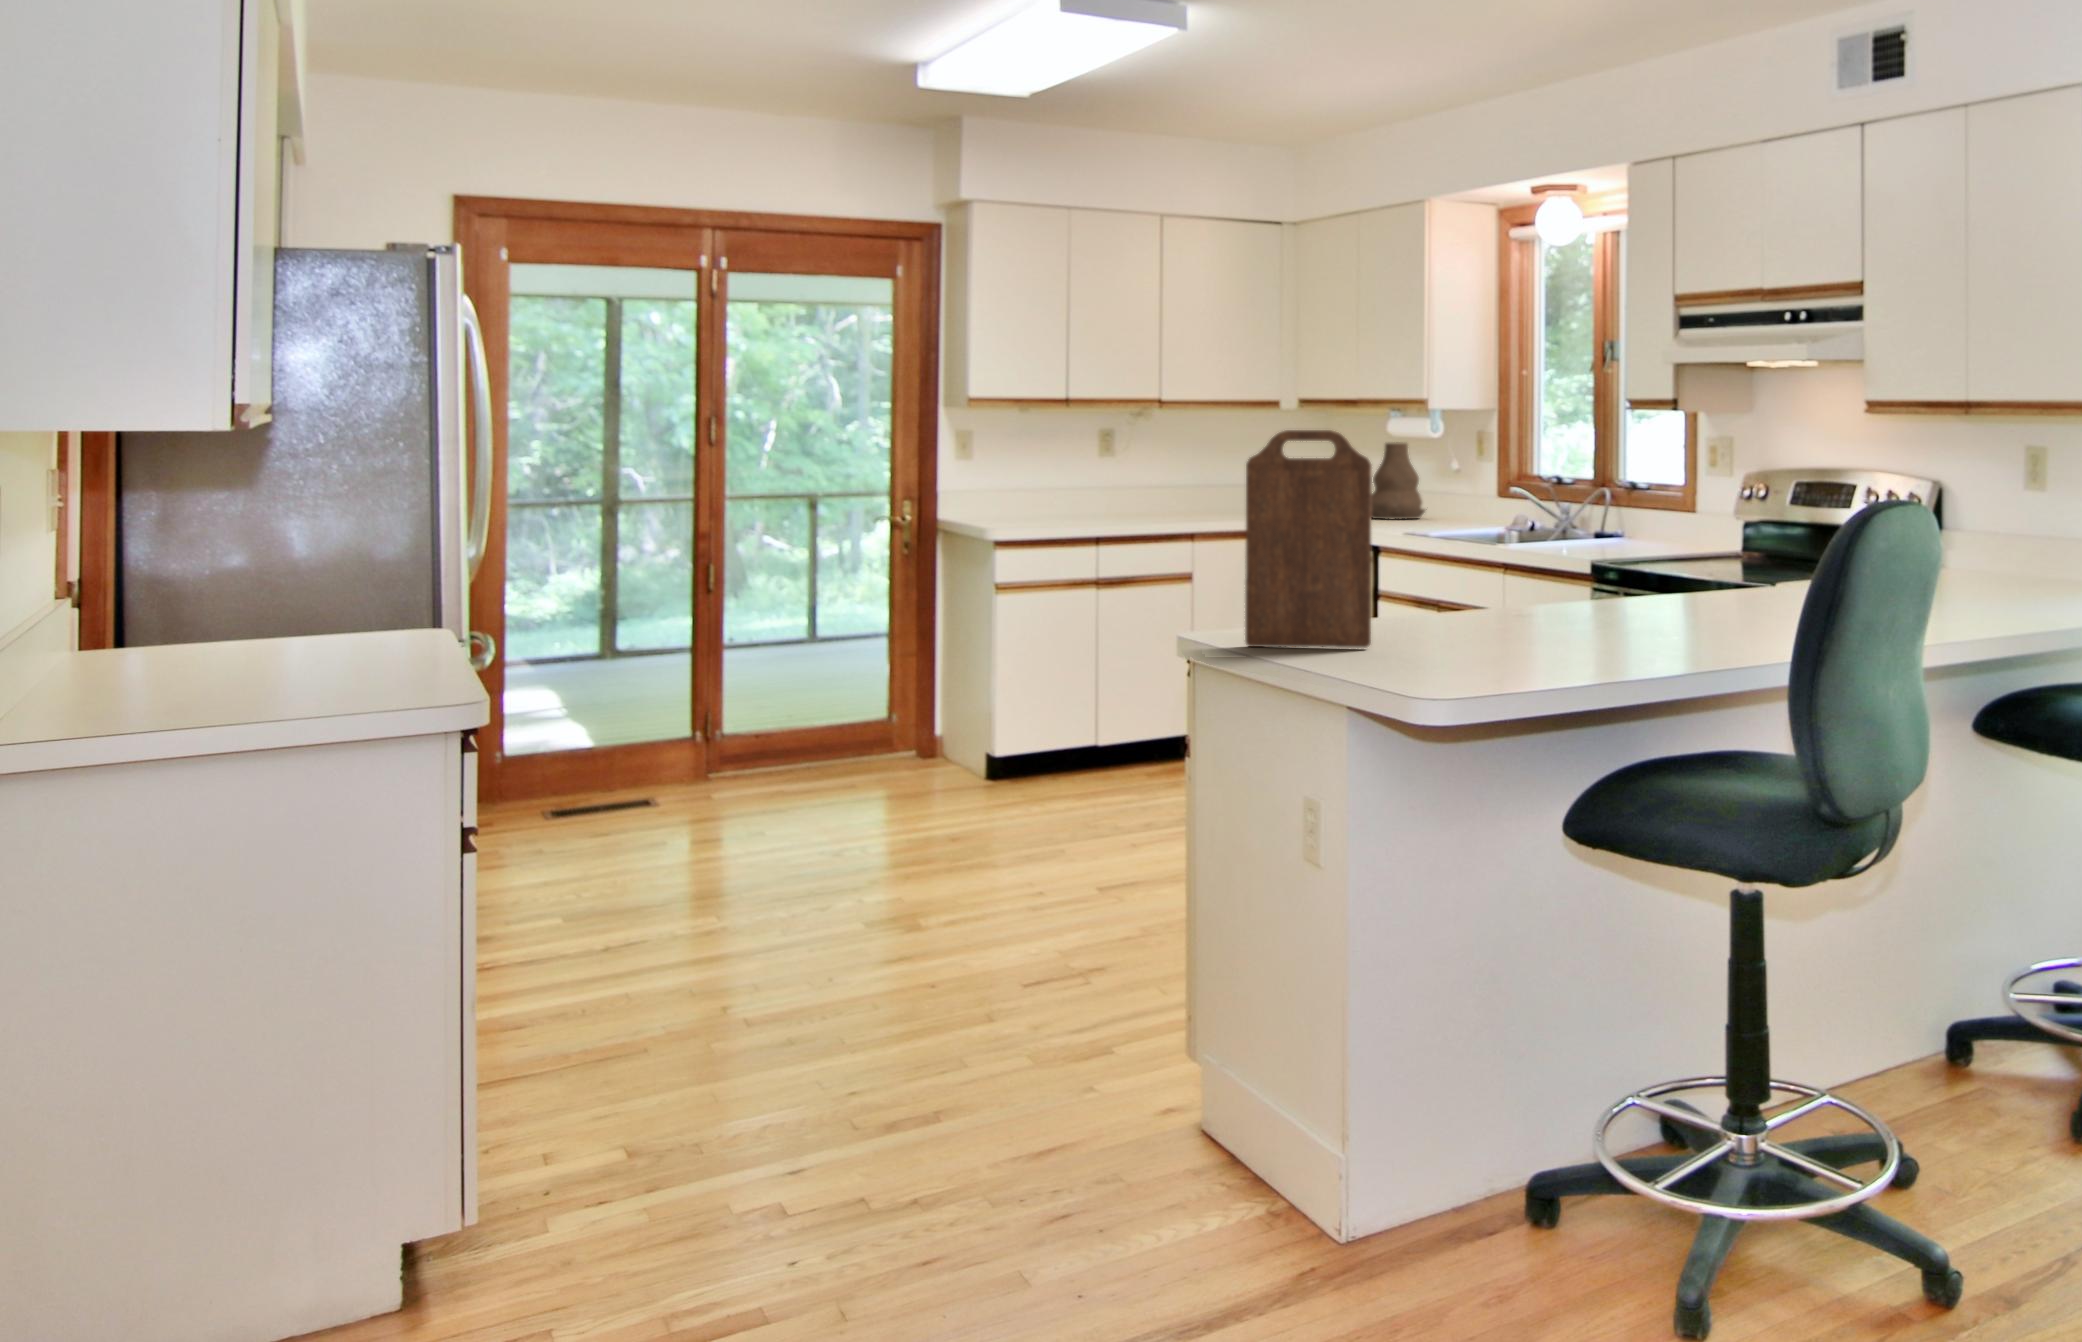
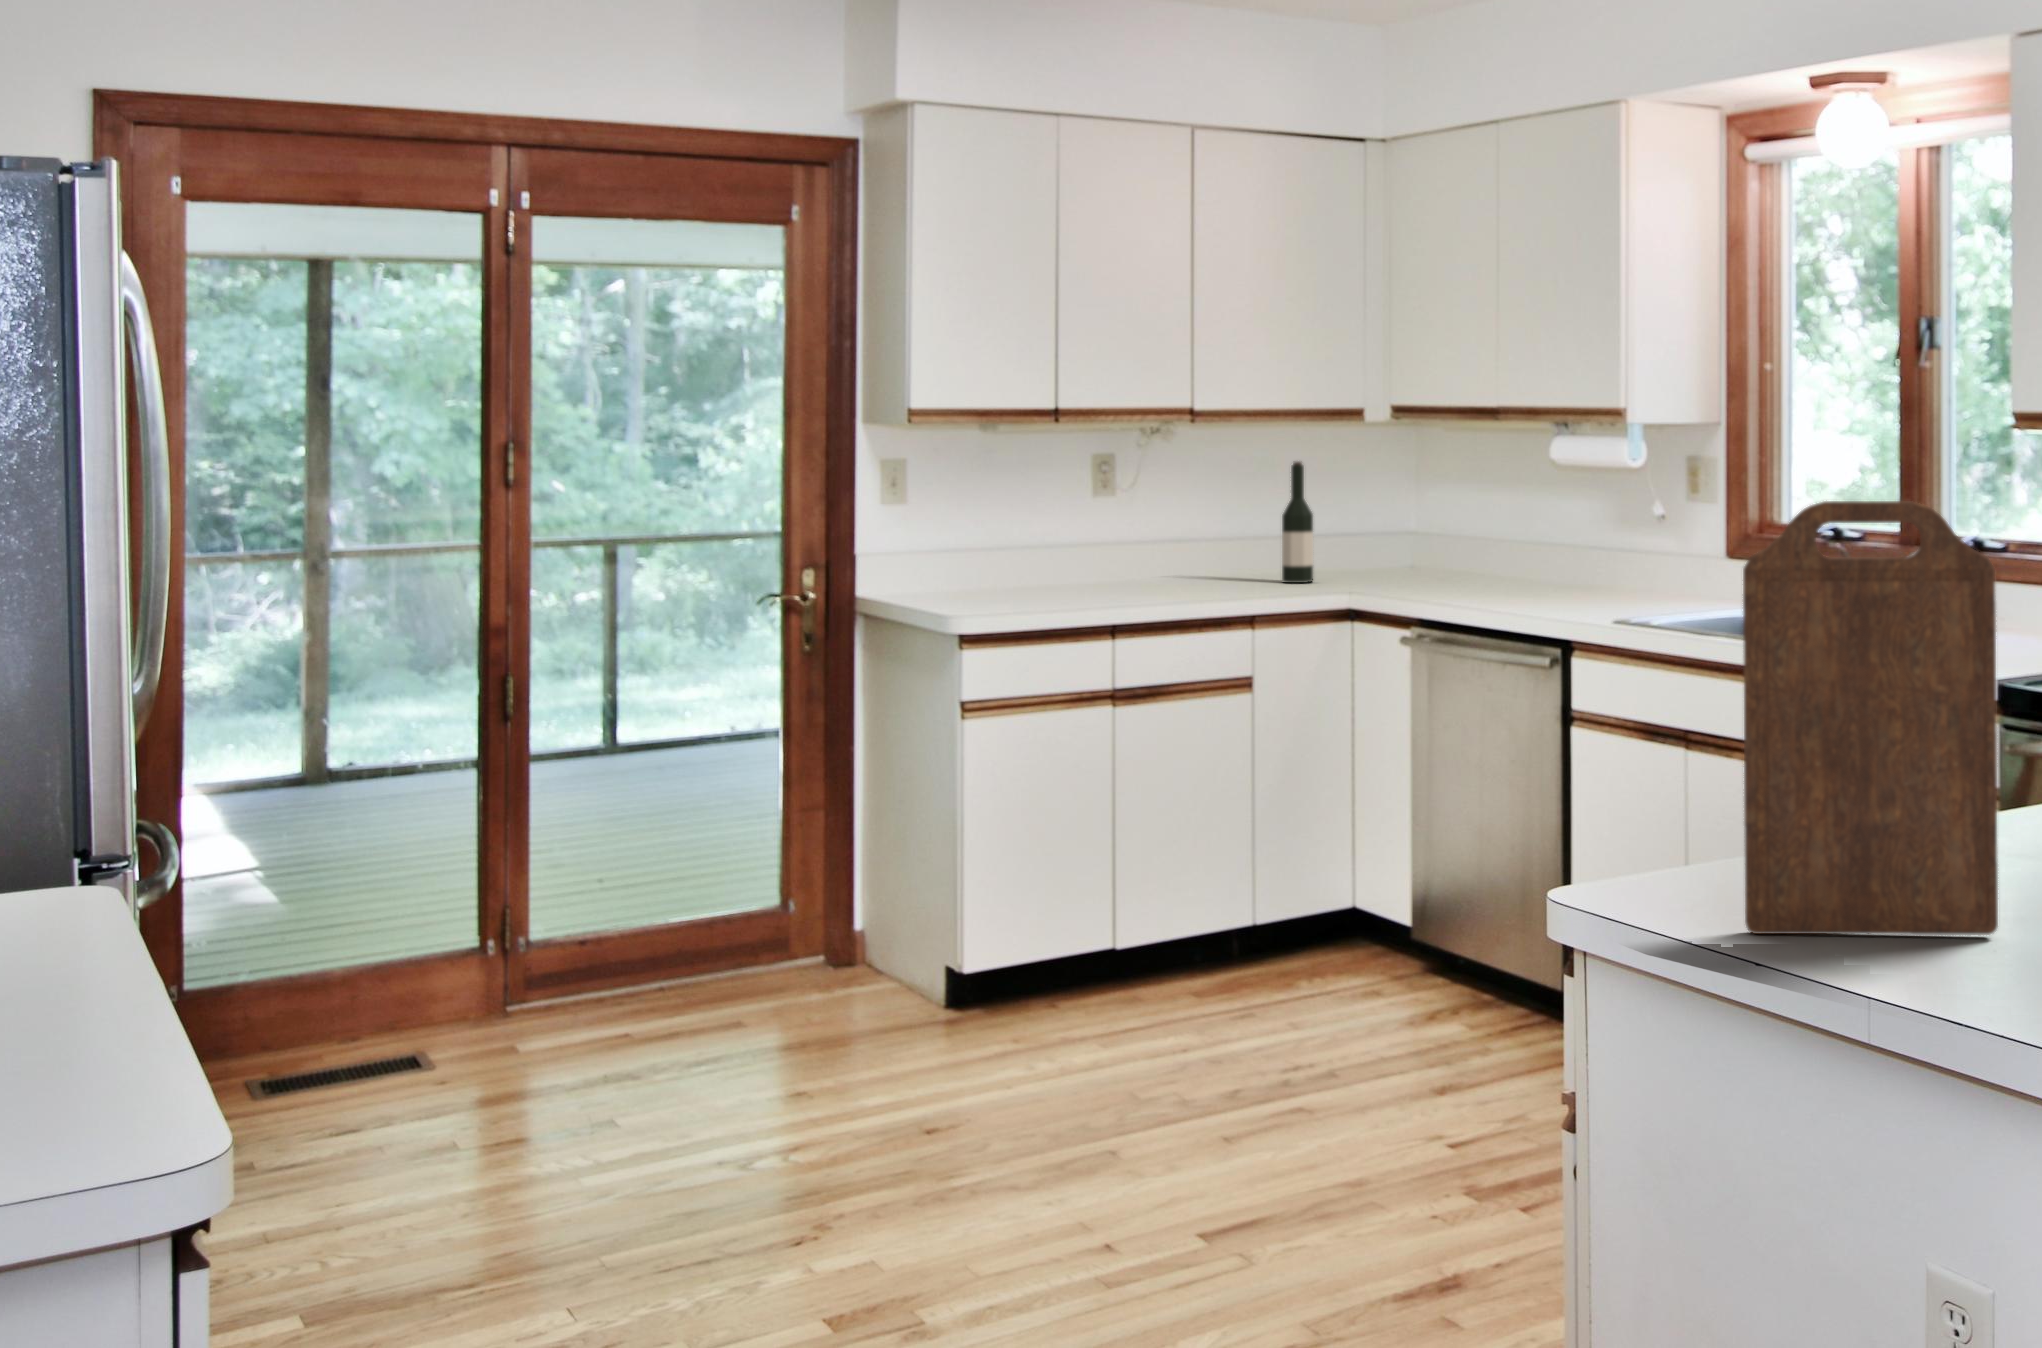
wine bottle: none [1224,434,1246,514] -> present [1282,462,1313,583]
vase: present [1371,442,1425,519] -> none [1501,473,1598,592]

